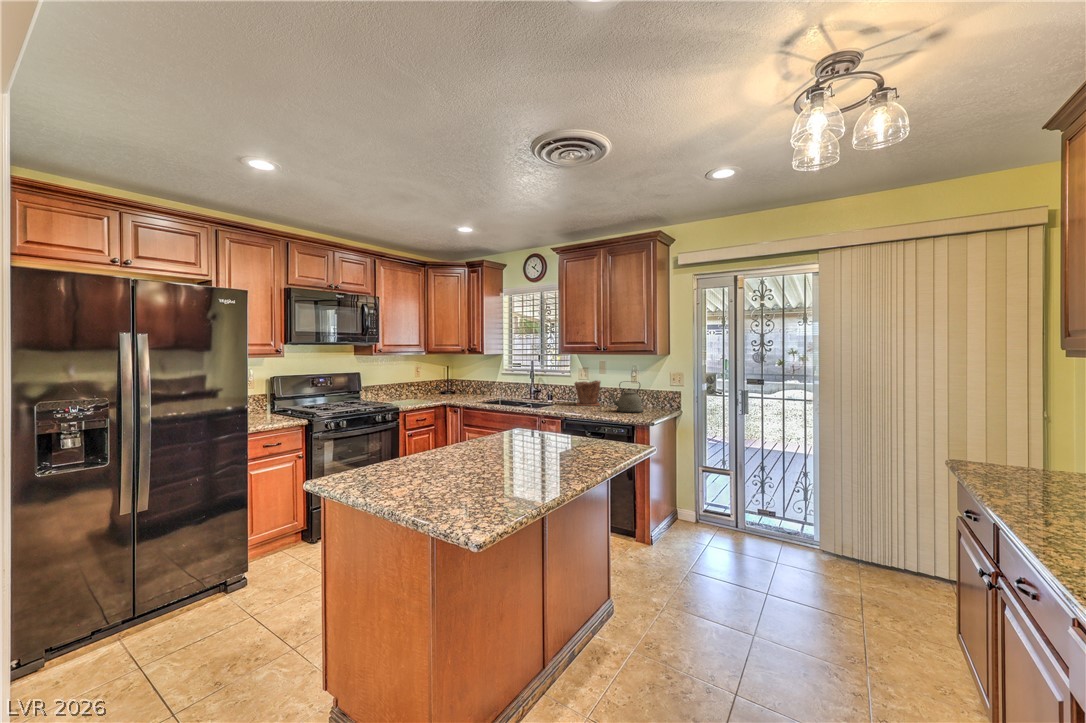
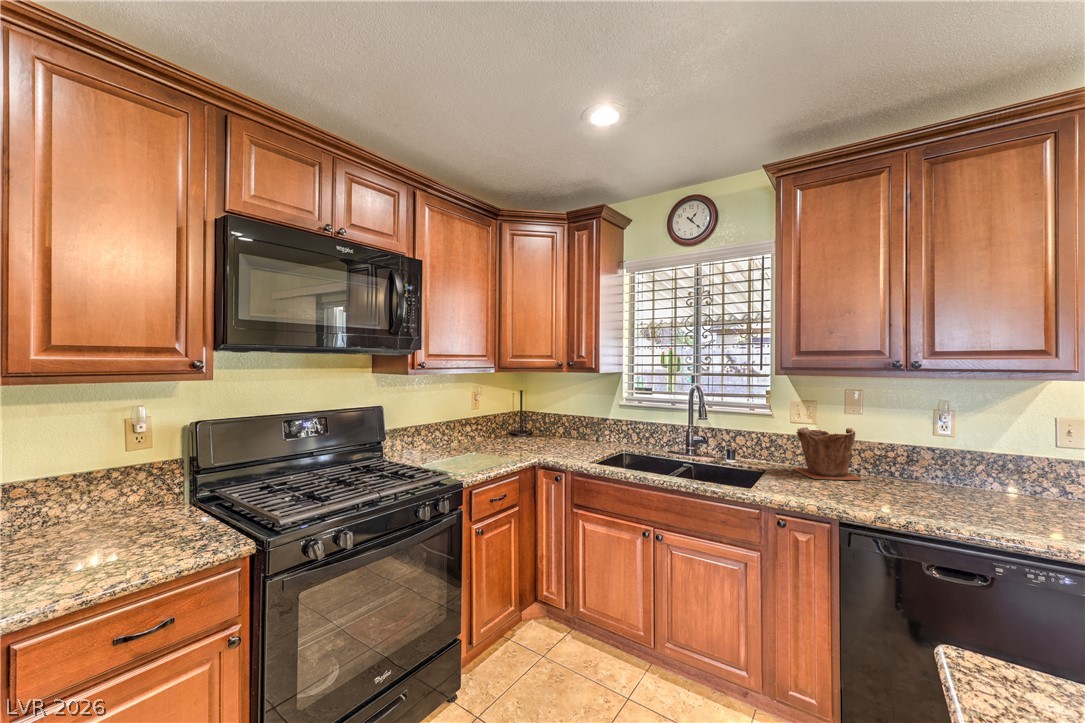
kettle: present [609,381,643,413] -> none [936,439,1026,515]

